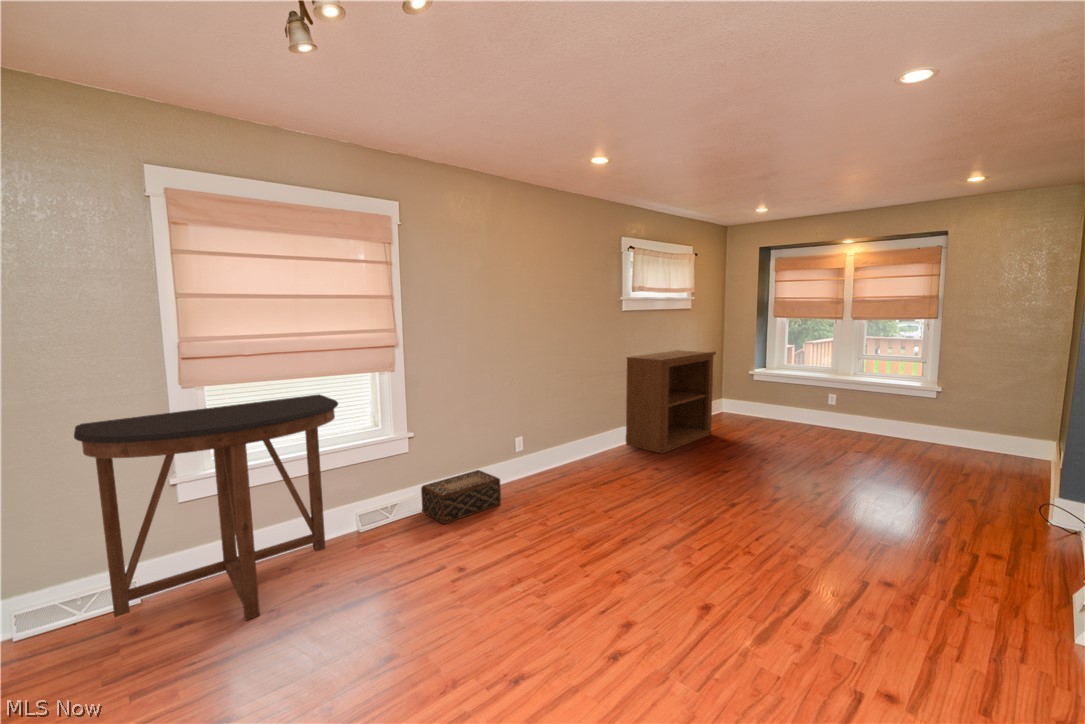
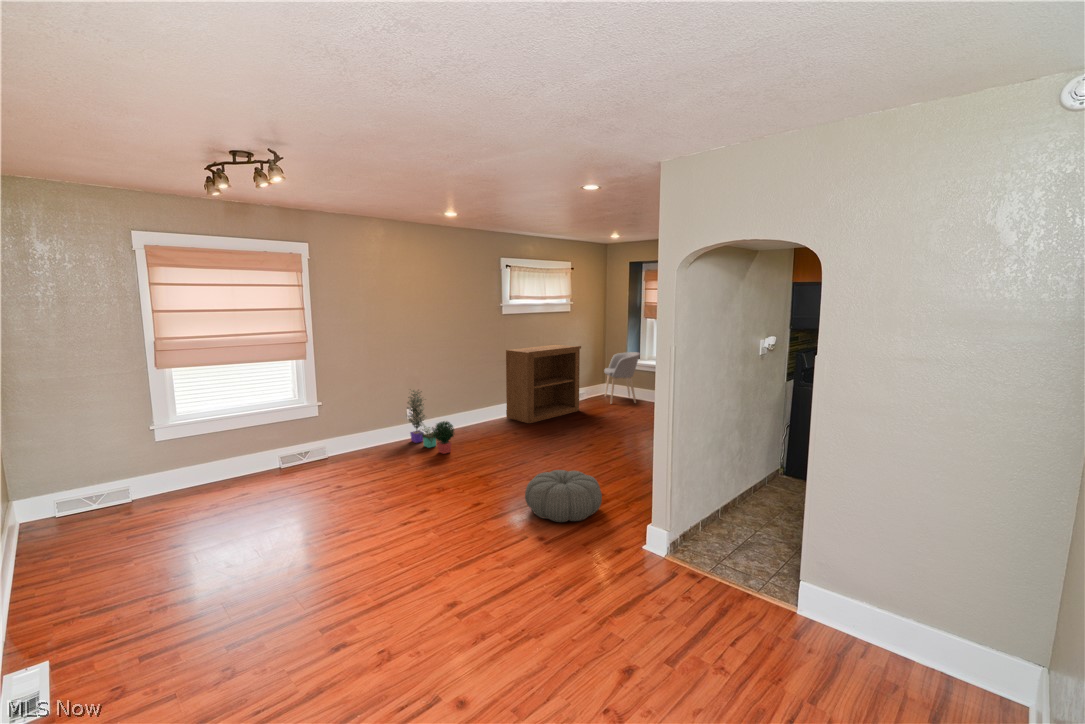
armchair: none [725,359,777,425] -> present [604,352,640,404]
console table: present [74,394,338,620] -> none [91,375,260,510]
potted plant: none [517,411,597,504] -> present [407,391,454,454]
woven basket: present [421,470,501,524] -> none [328,431,387,465]
pouf: none [787,548,941,656] -> present [525,470,602,522]

